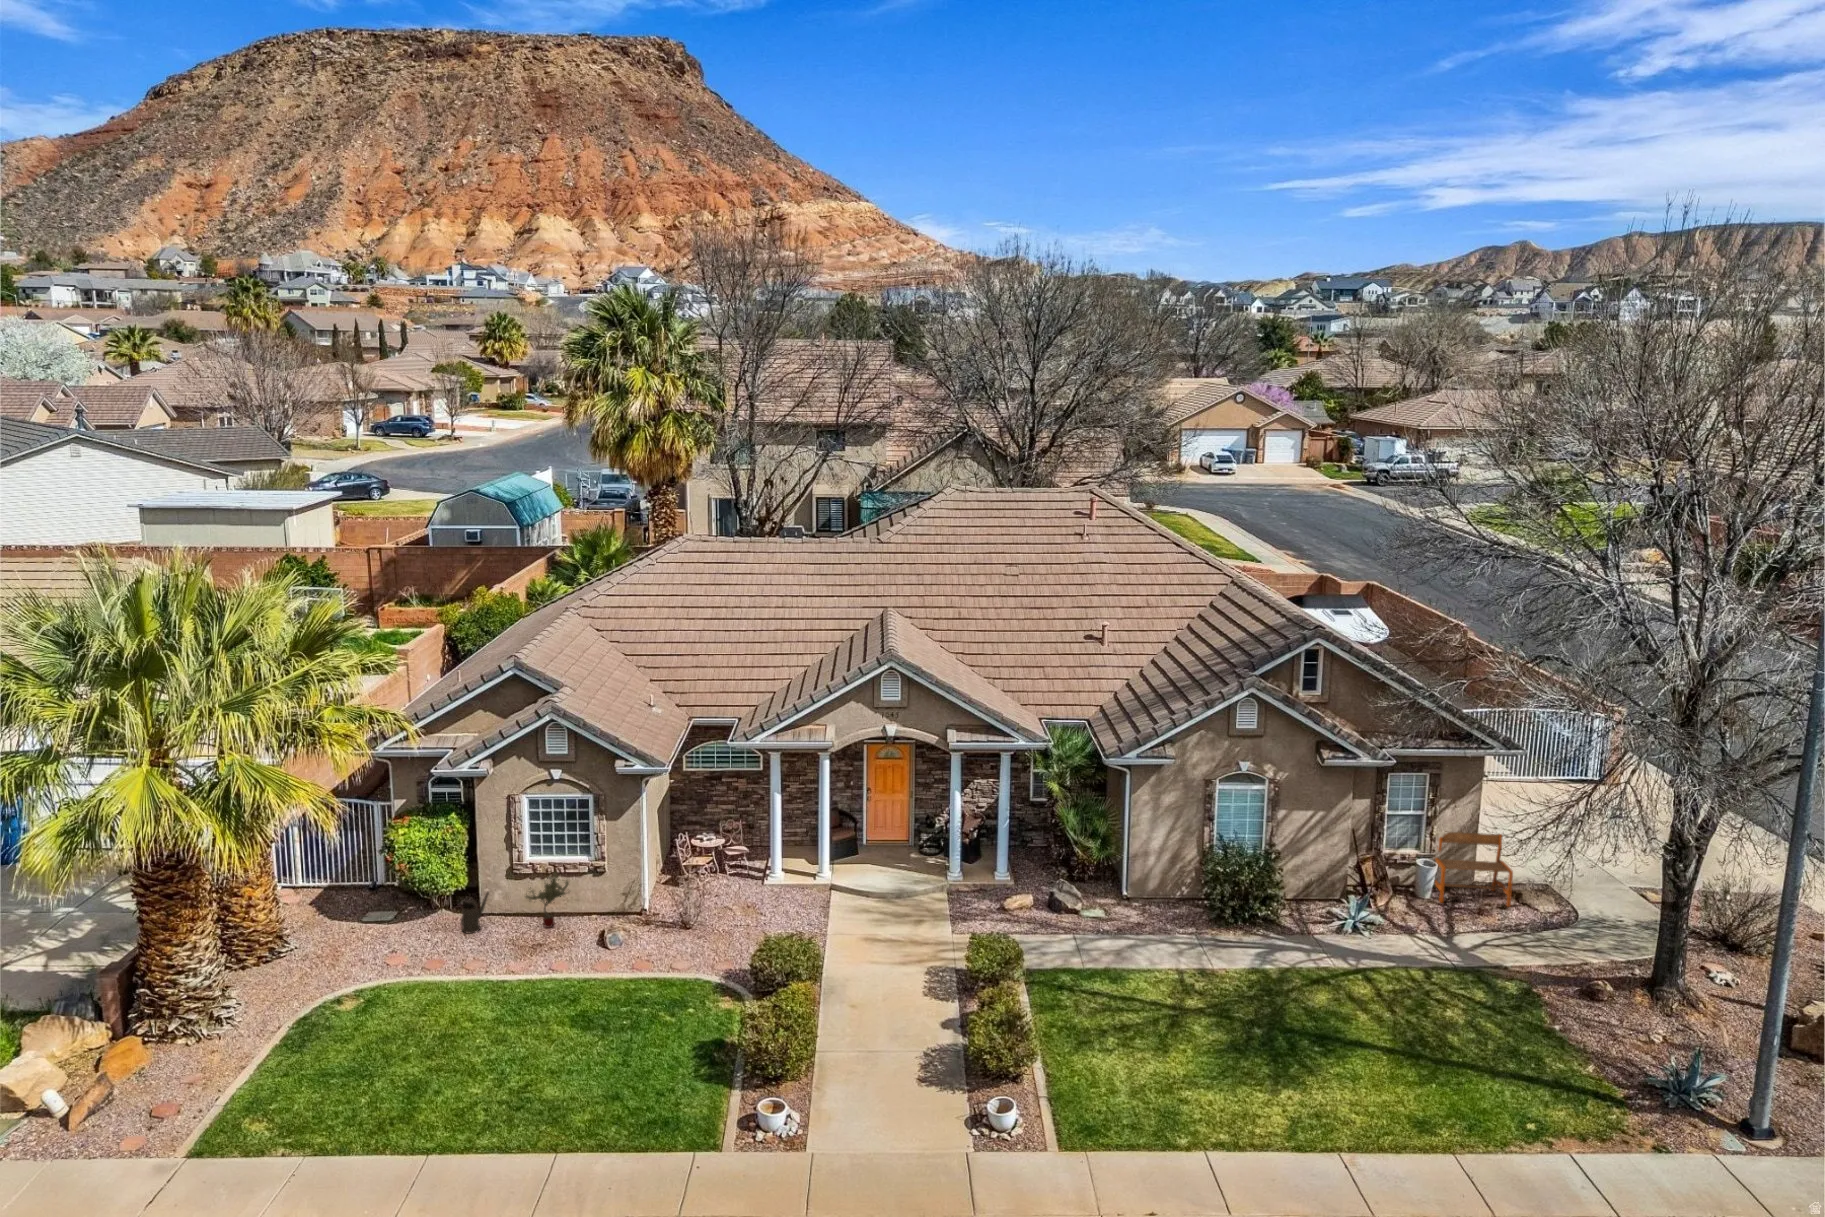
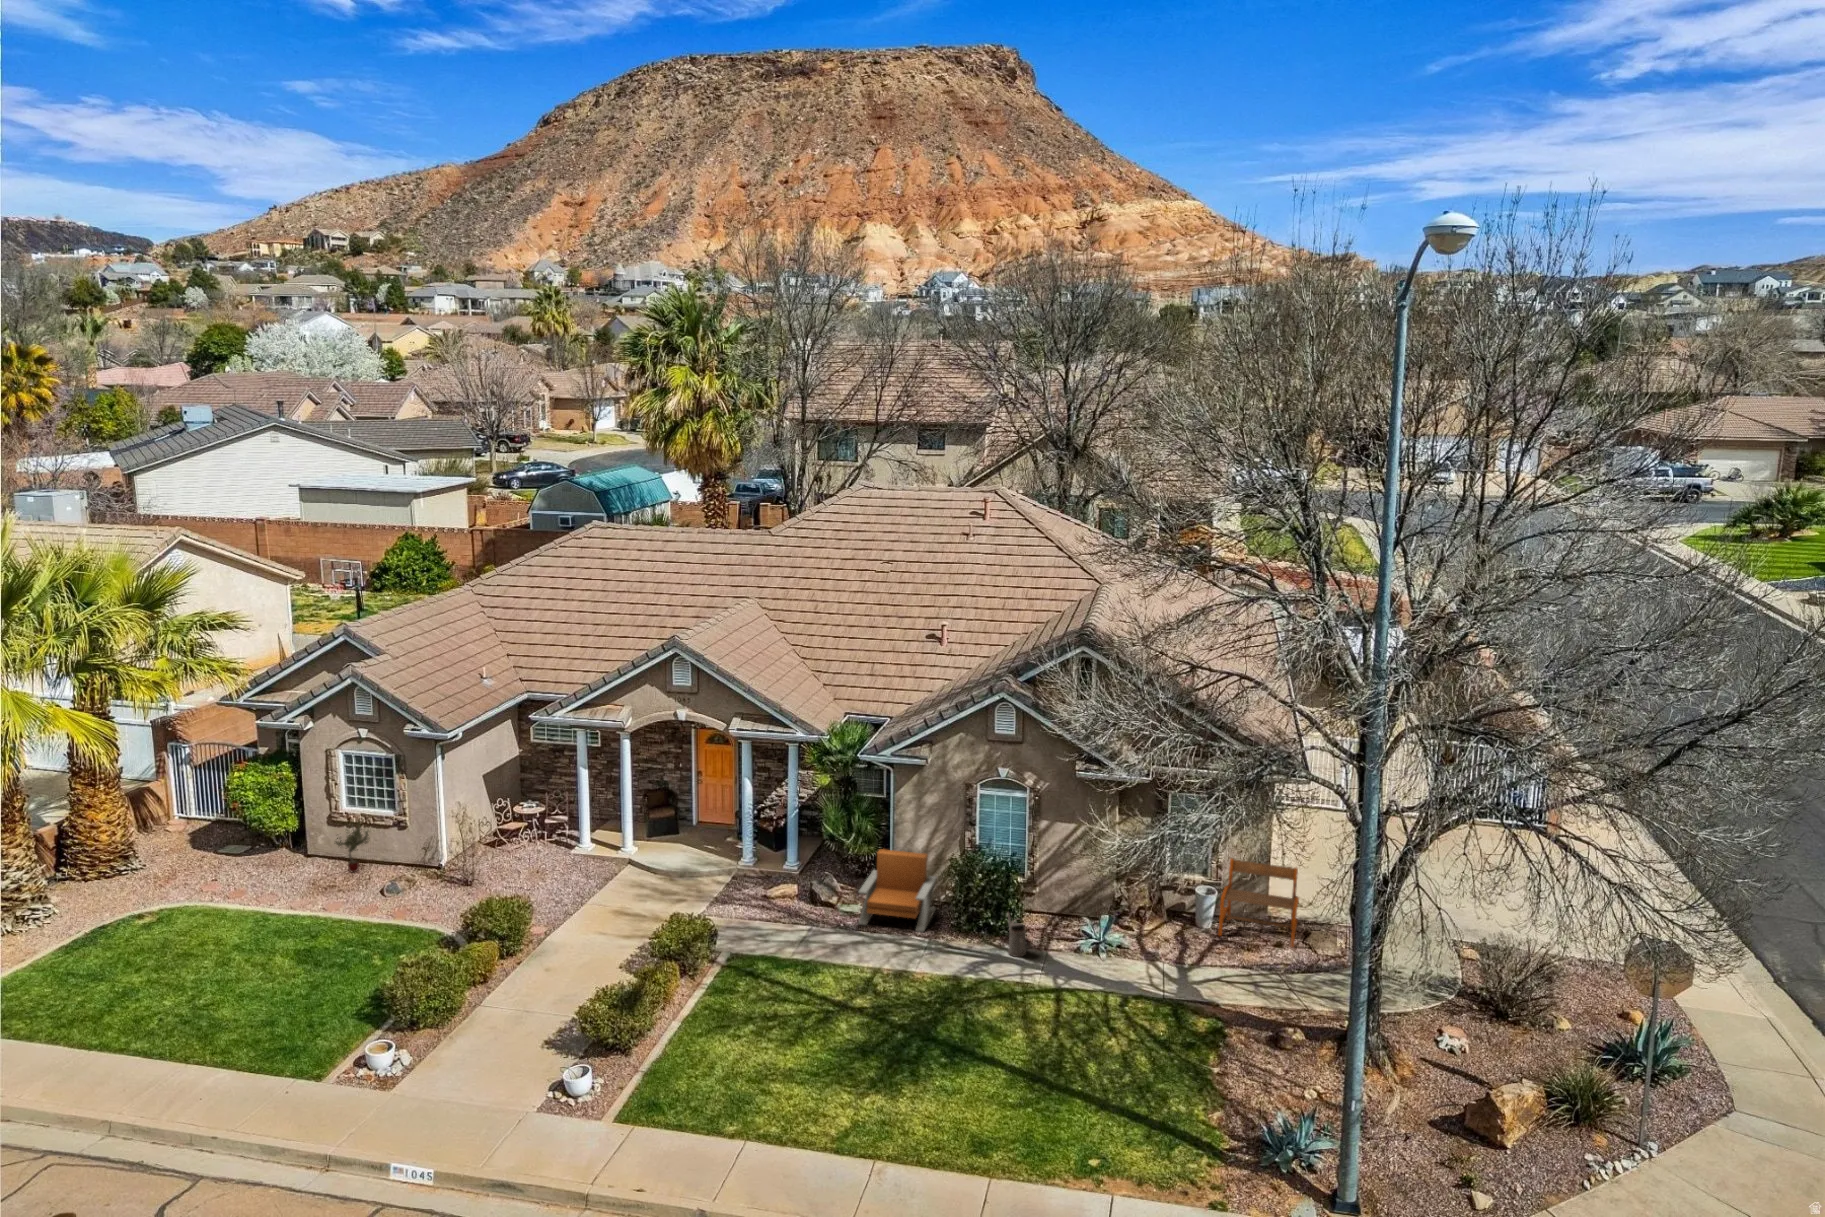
lounge chair: none [1113,851,1189,928] -> present [858,849,937,932]
watering can: present [460,892,489,934] -> present [1007,913,1026,957]

